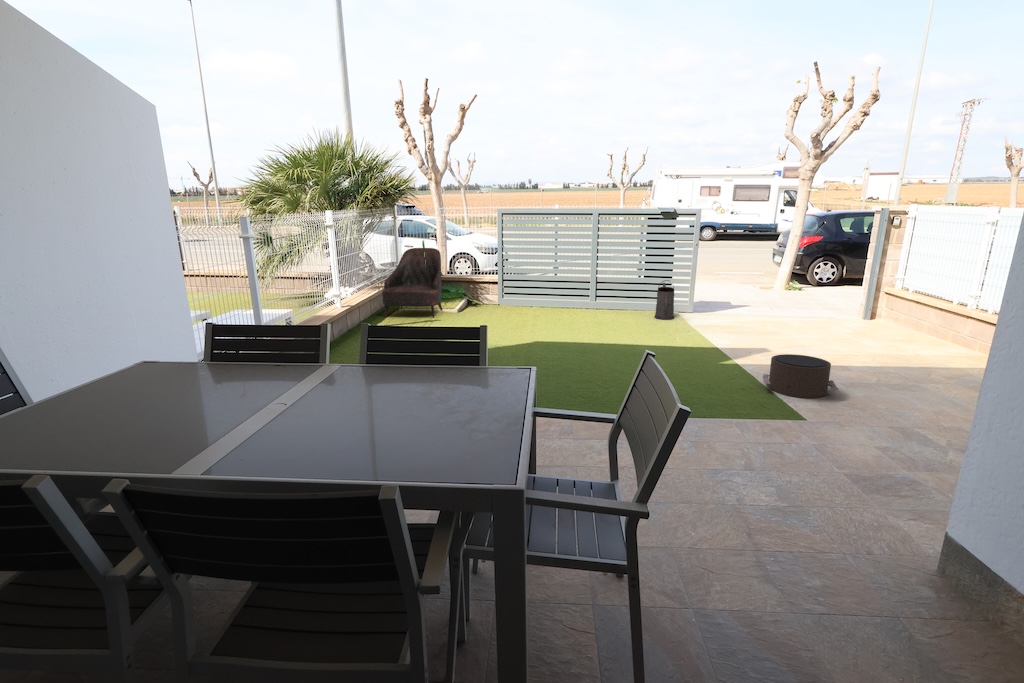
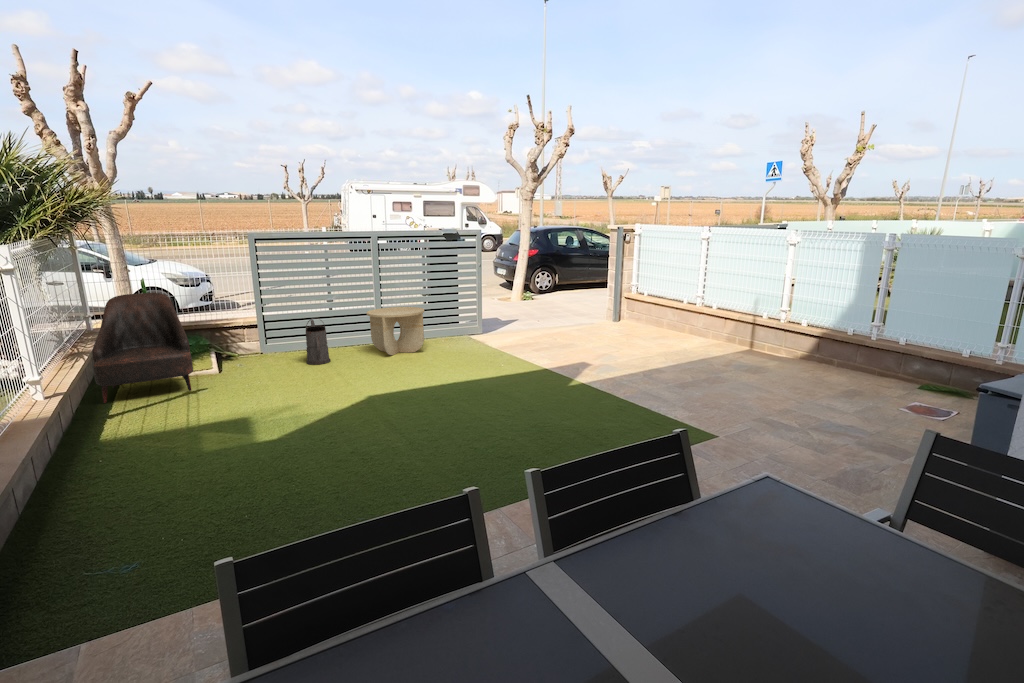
side table: none [576,276,626,317] -> present [367,307,424,355]
watering can: present [654,280,674,319] -> present [306,318,330,365]
pouf: present [763,354,839,398] -> none [645,361,713,400]

